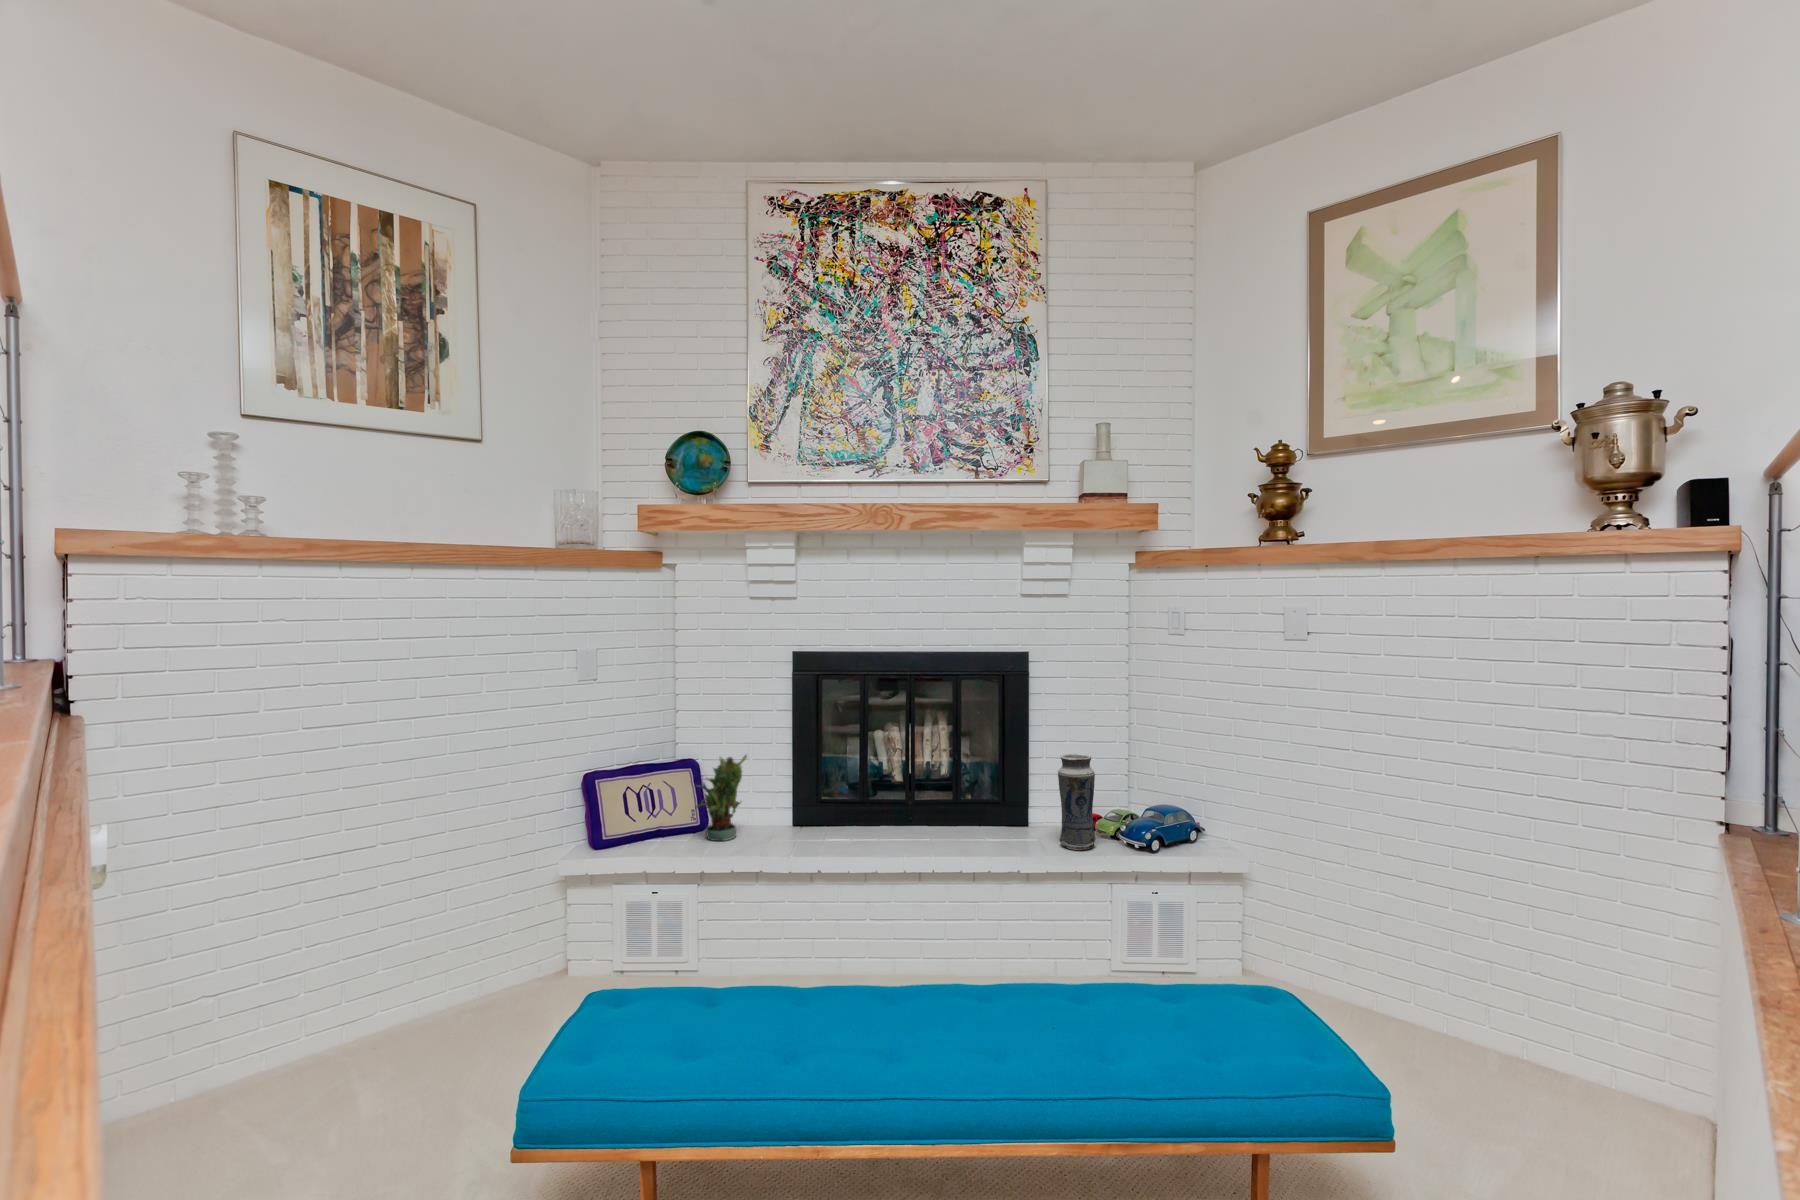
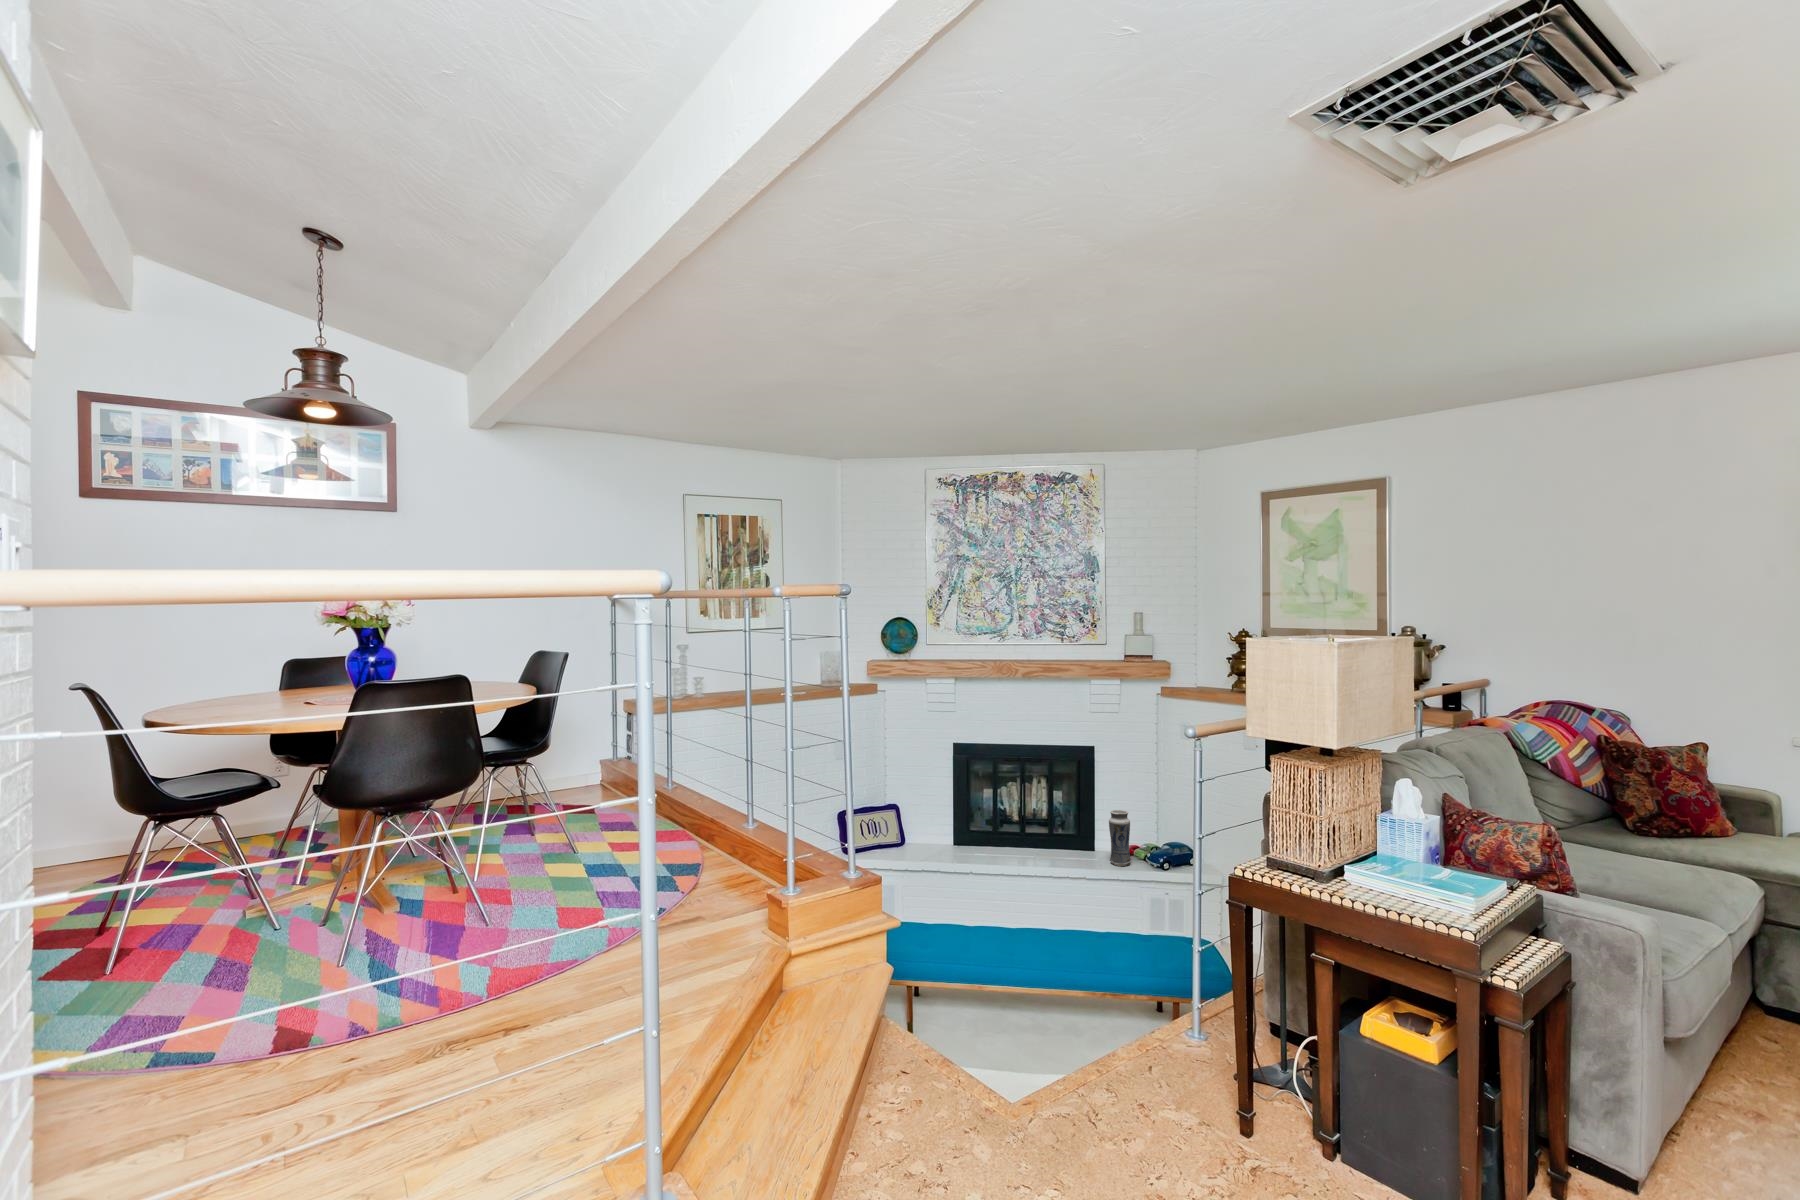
potted plant: present [696,755,747,841] -> none [898,804,929,853]

